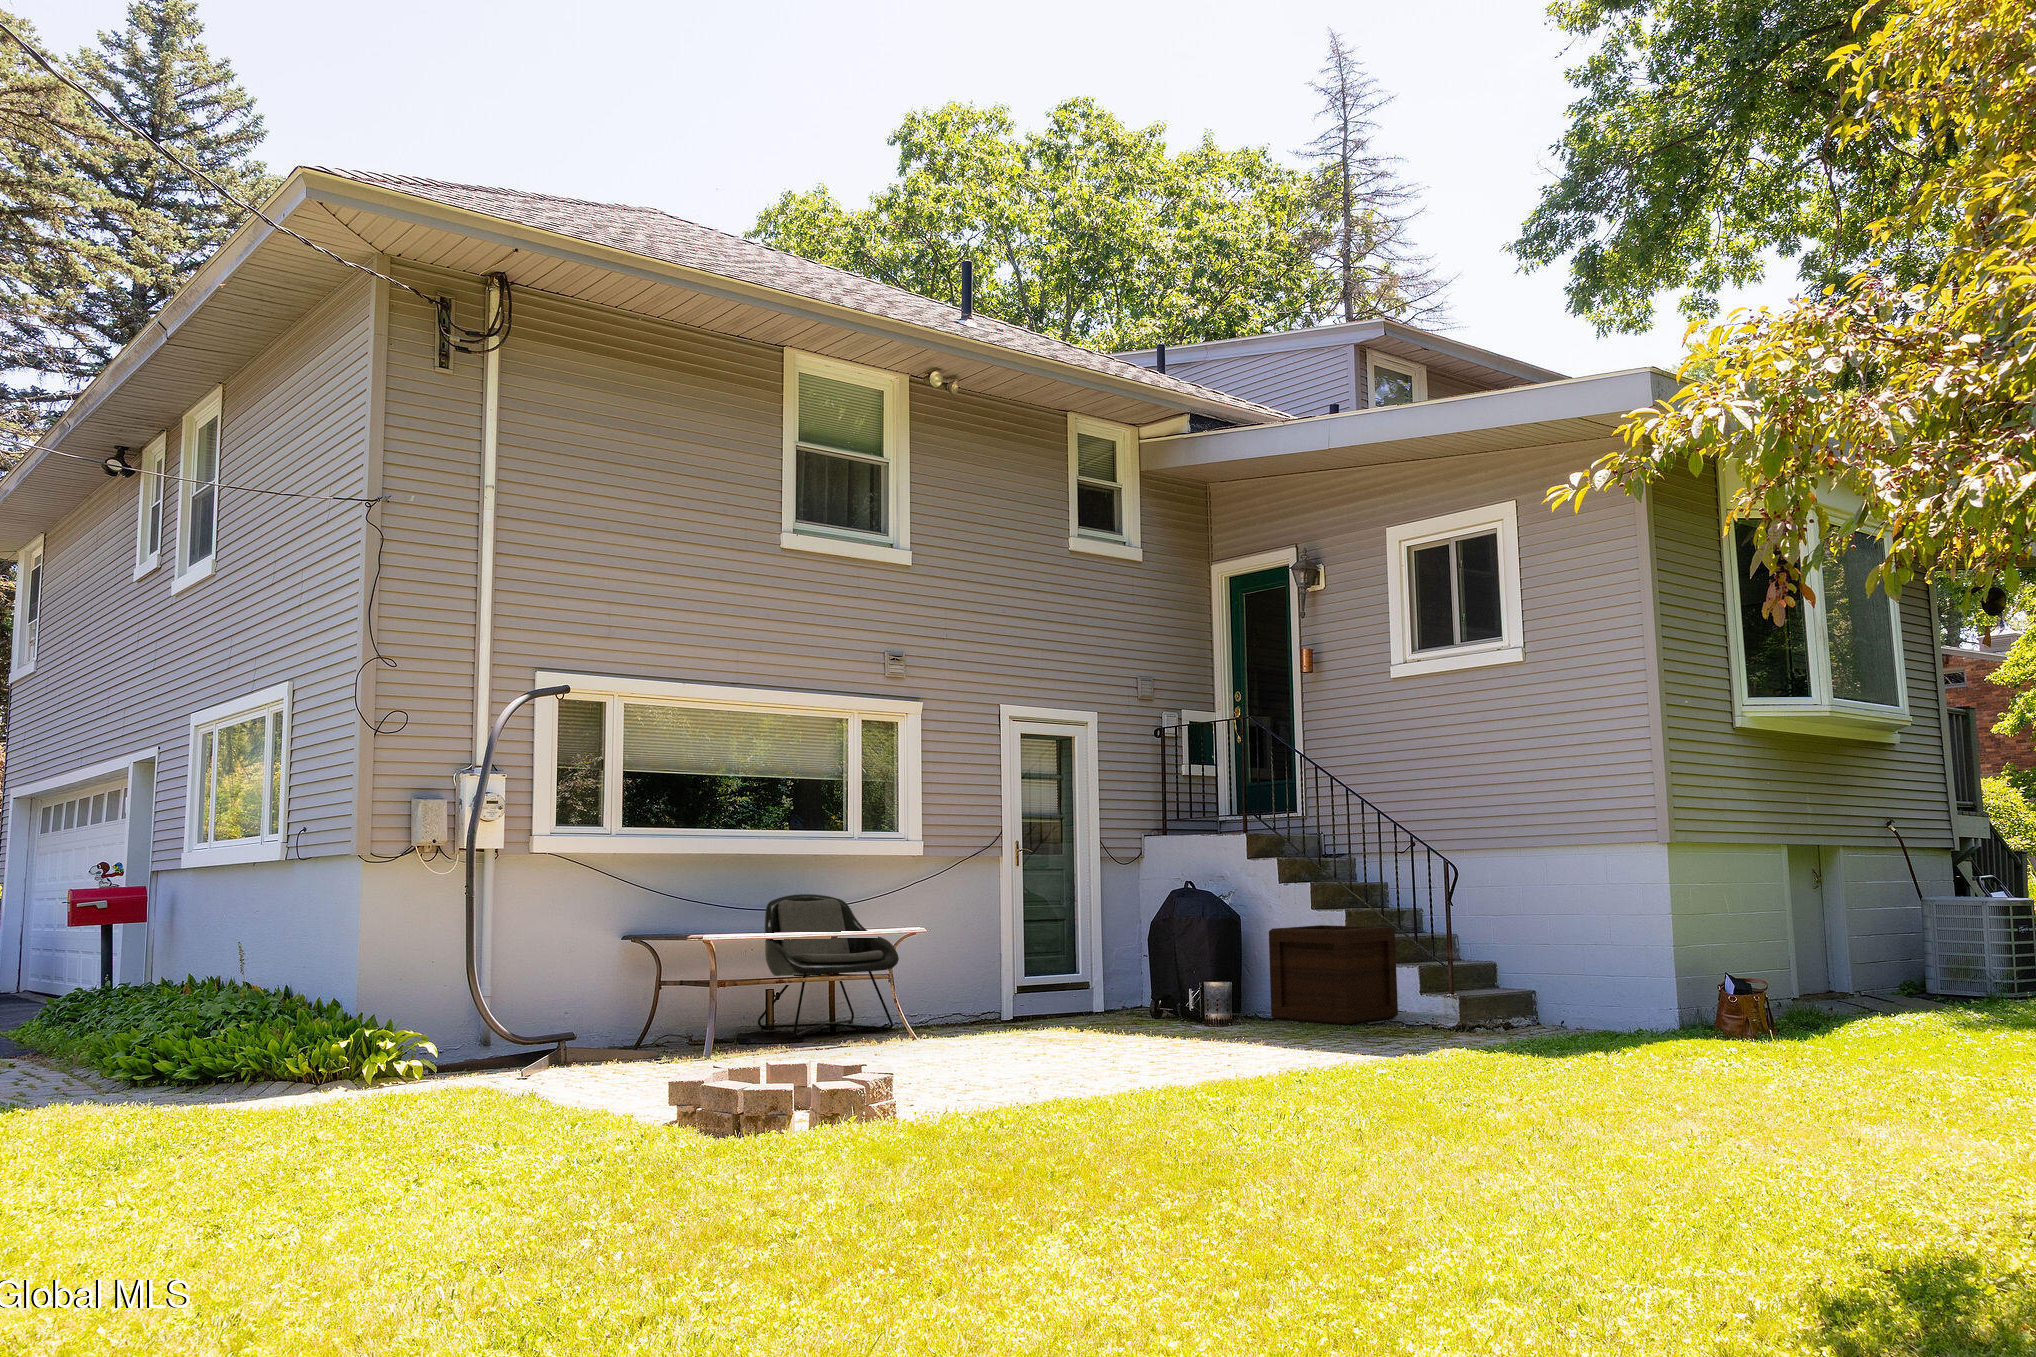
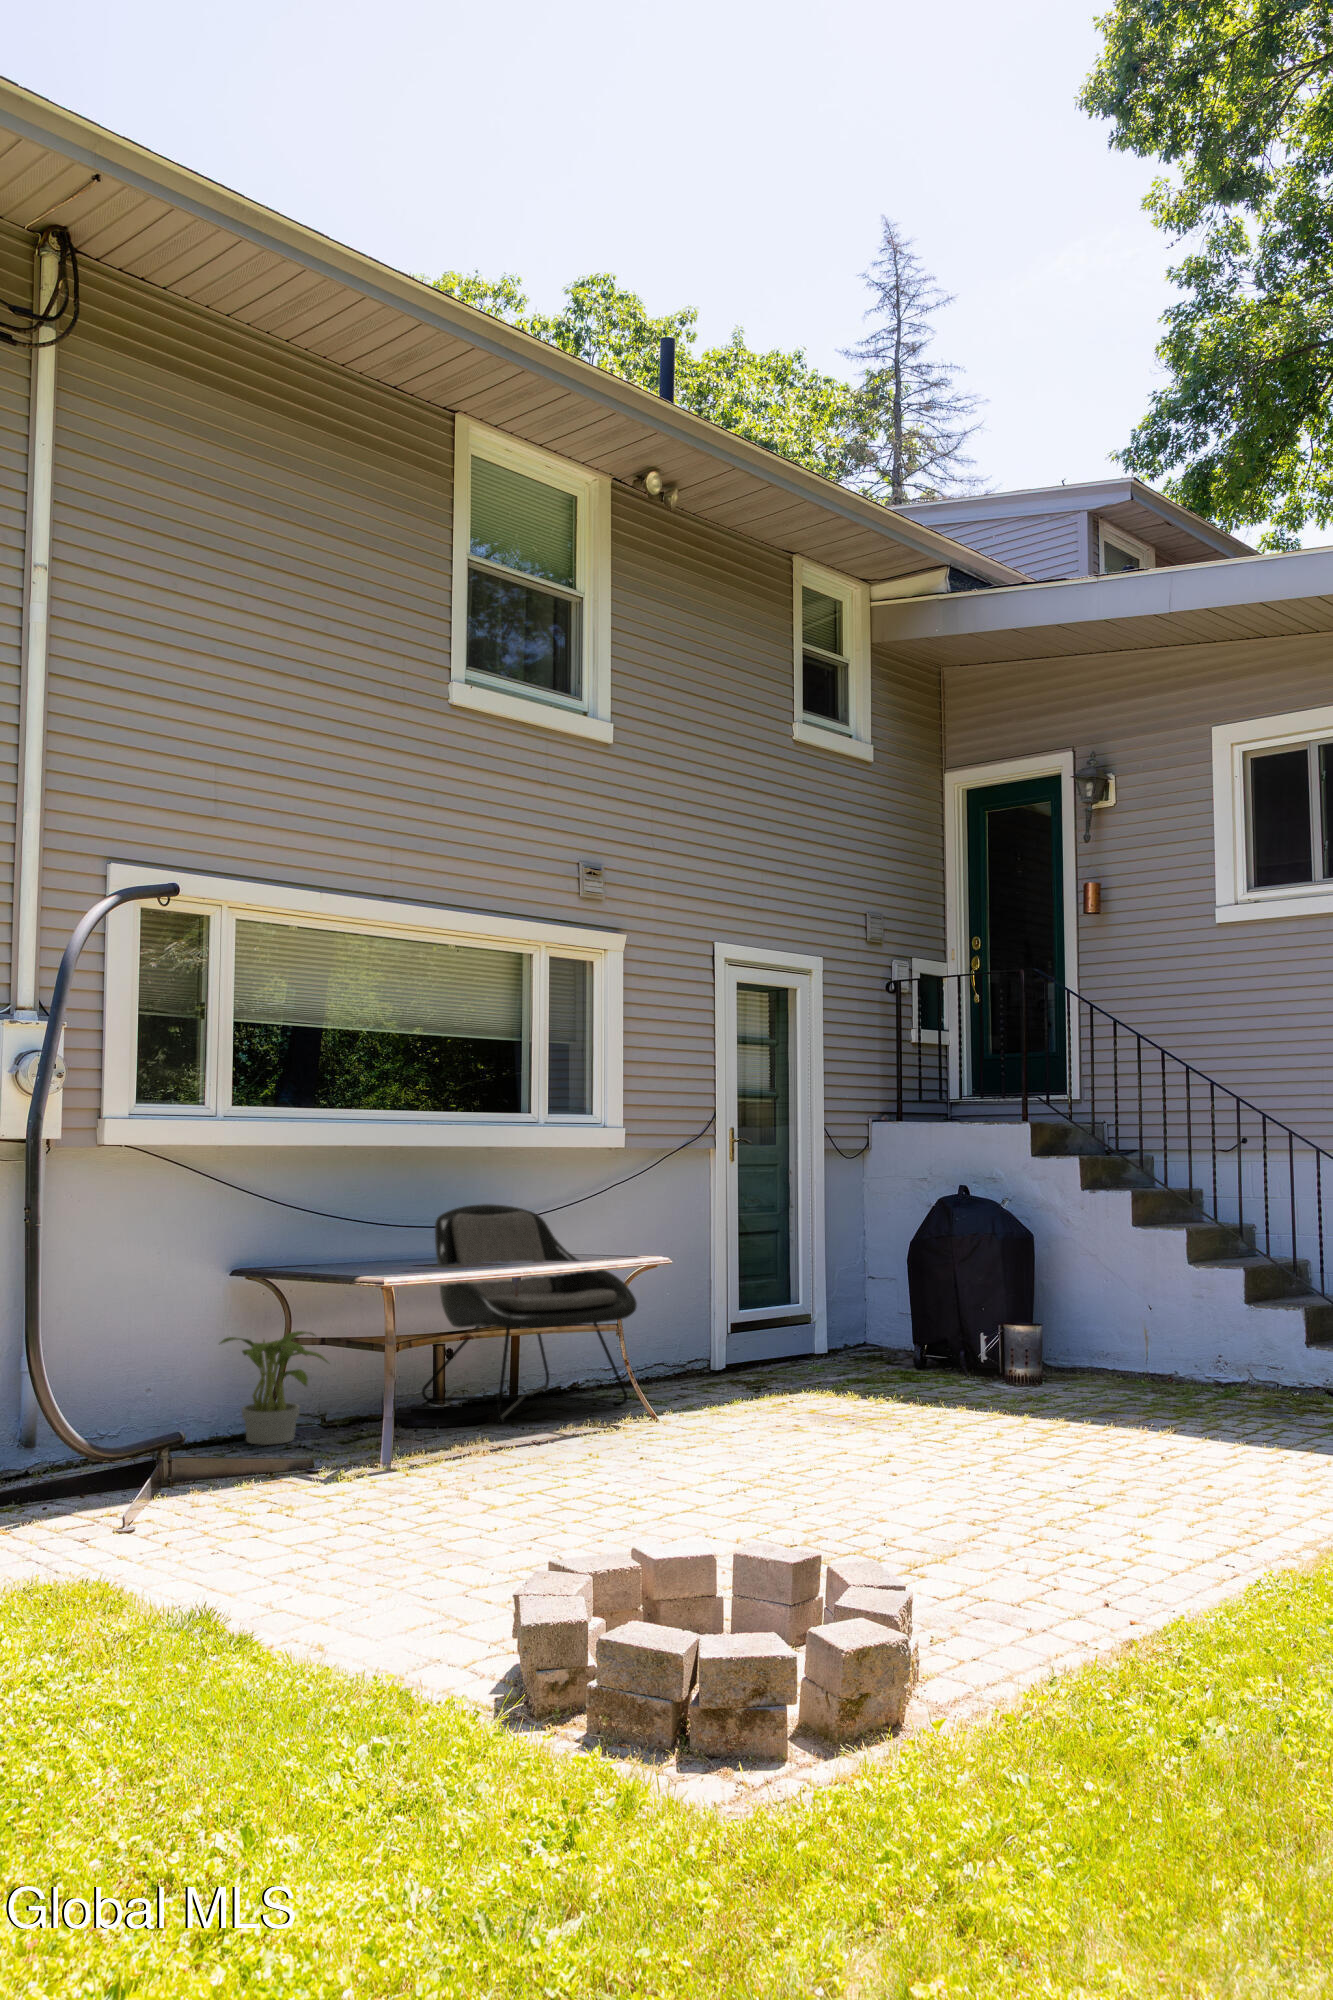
wooden crate: present [1269,925,1398,1025] -> none [1105,1247,1268,1388]
potted plant: none [604,974,676,1046] -> present [220,1331,327,1445]

